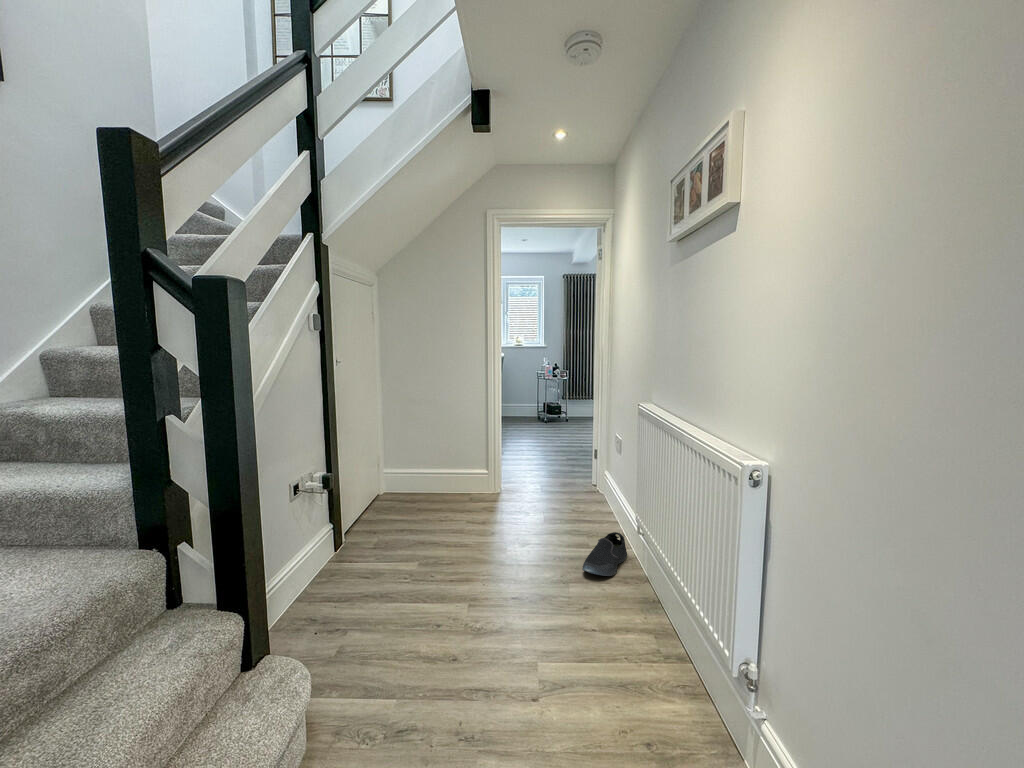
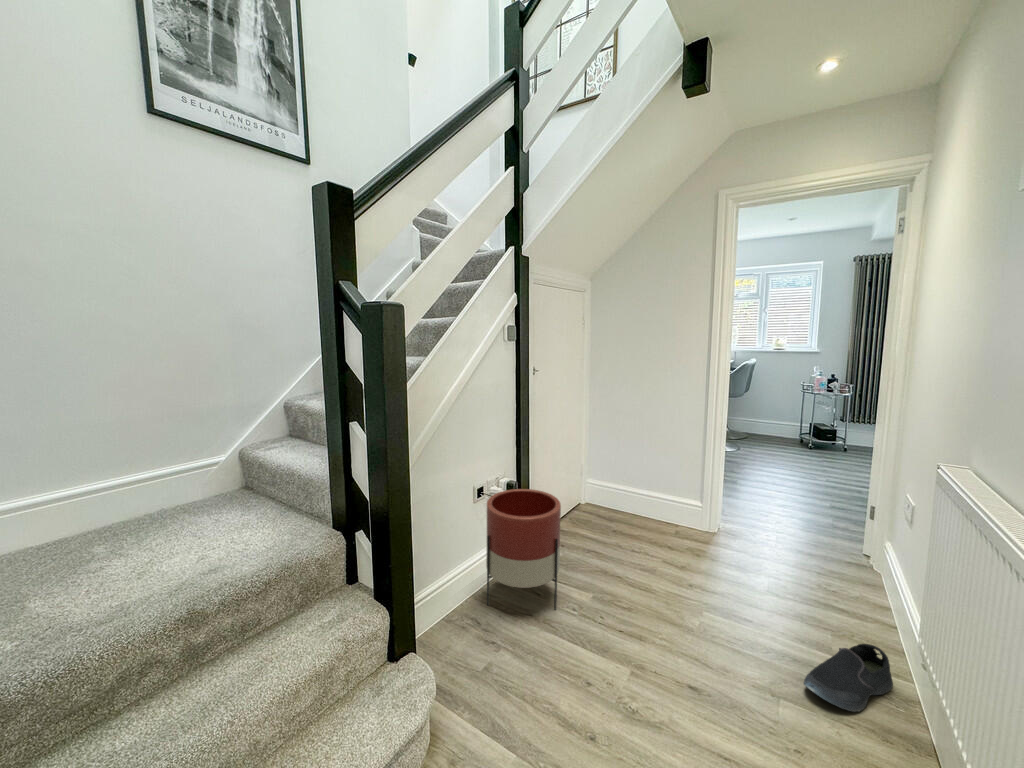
planter: none [307,477,389,603] -> present [486,489,561,610]

